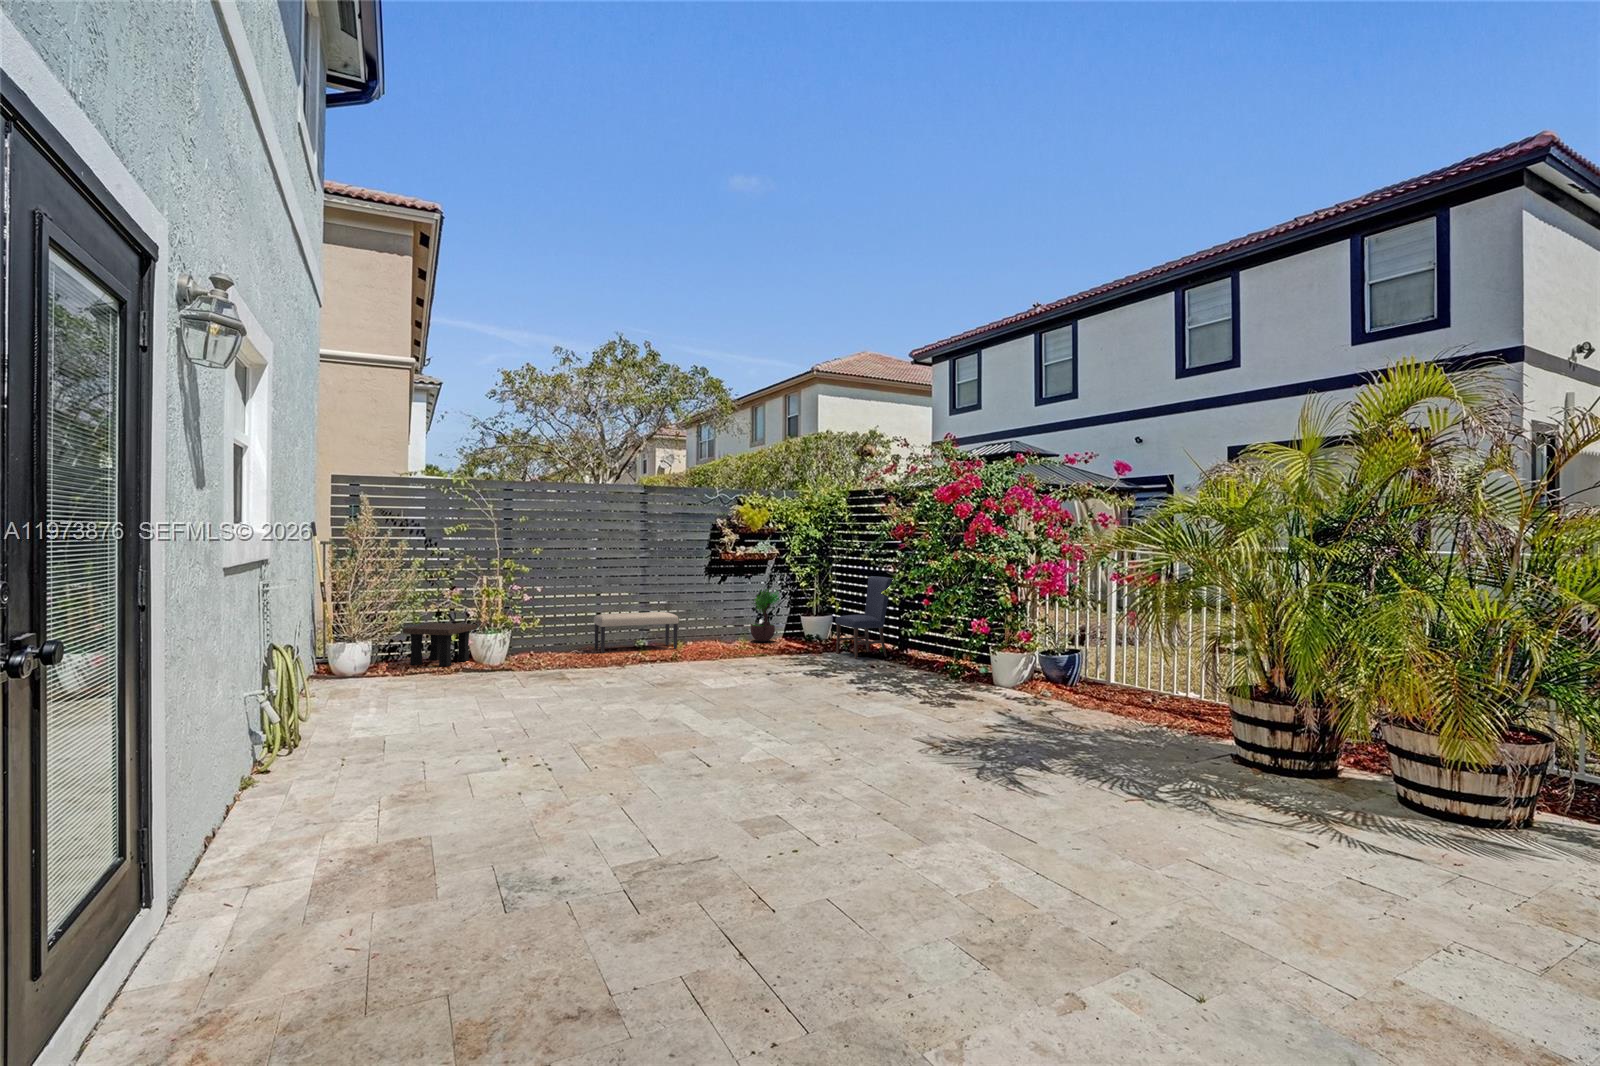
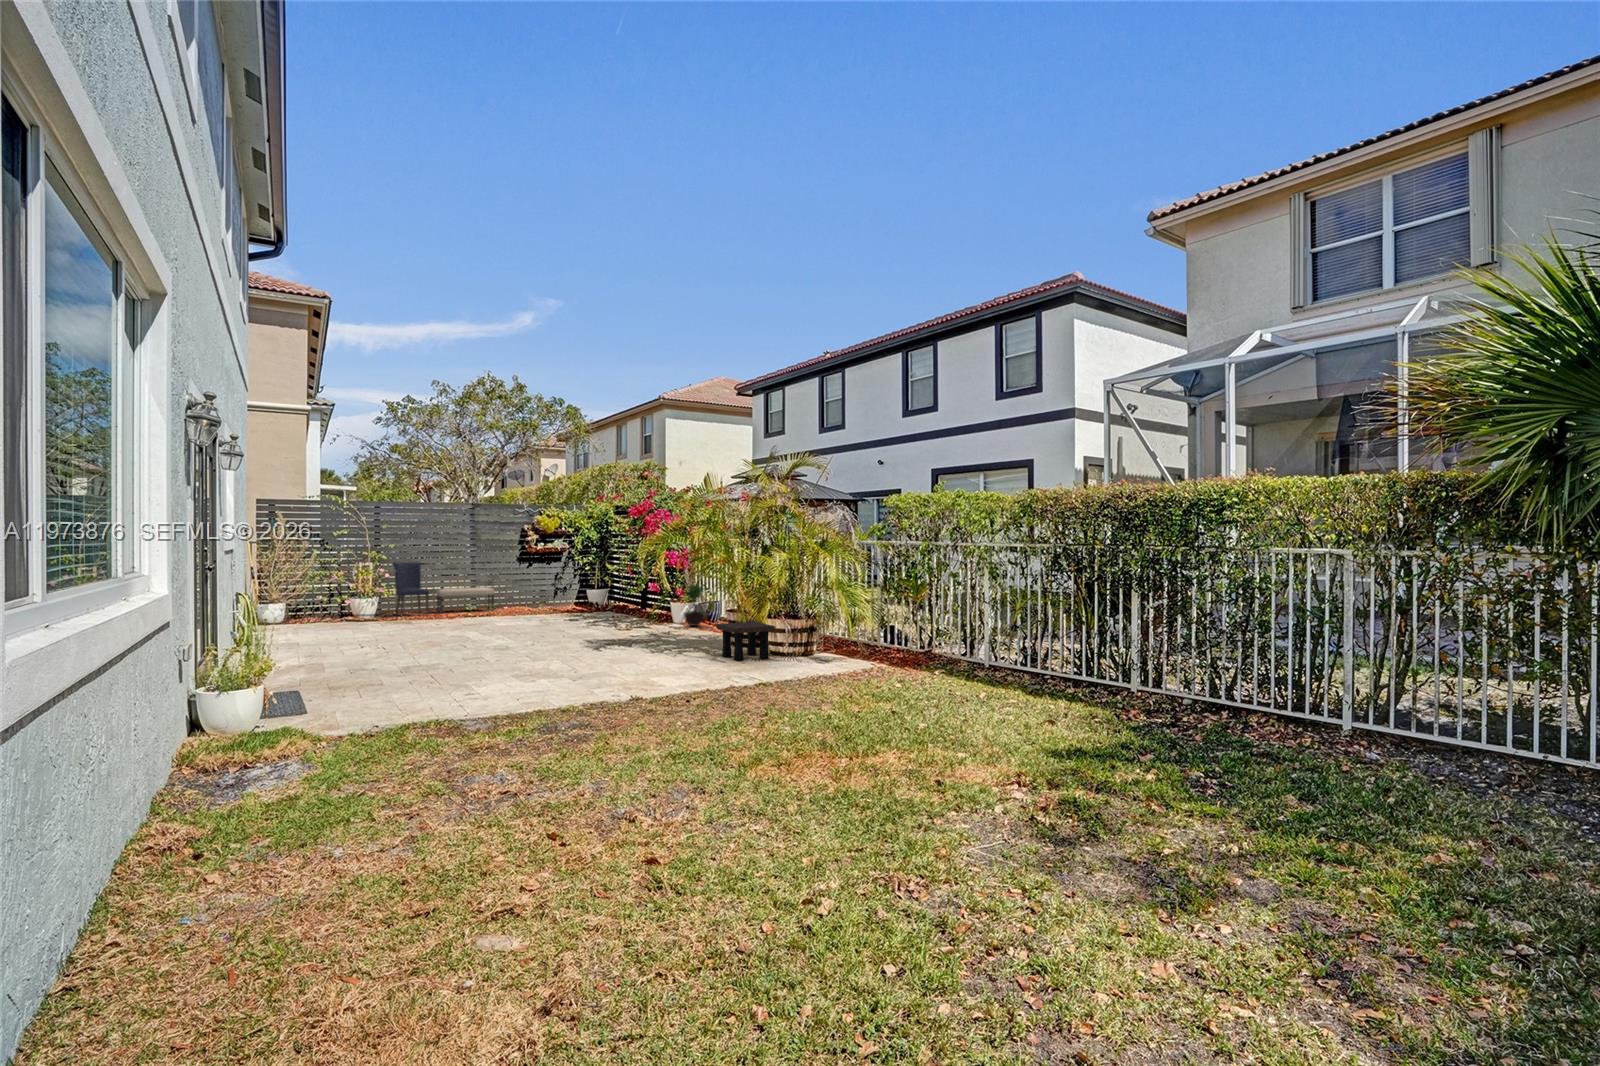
chair: present [836,576,893,659] -> present [392,562,429,615]
potted tree: present [751,589,781,642] -> present [683,584,704,626]
side table: present [403,623,477,666] -> present [717,622,775,661]

